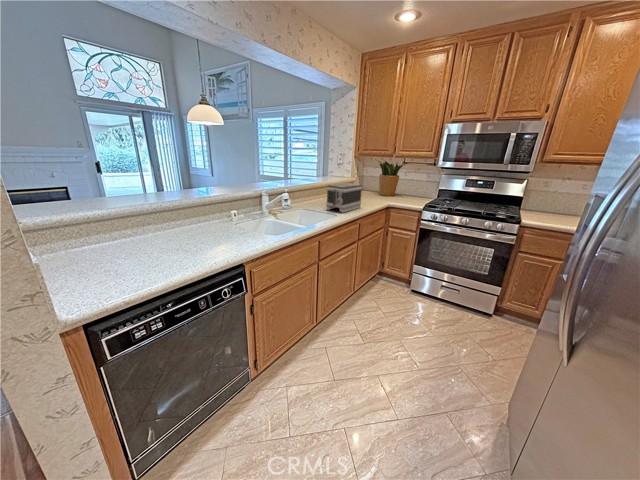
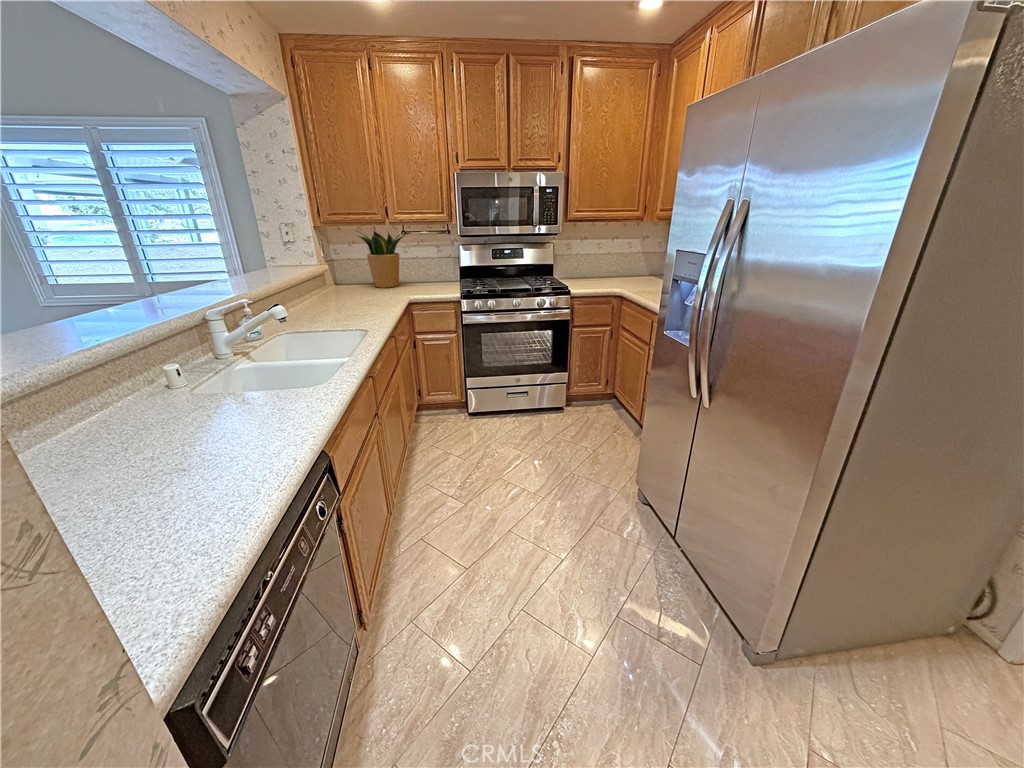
toaster: present [326,183,362,213] -> none [323,274,379,326]

